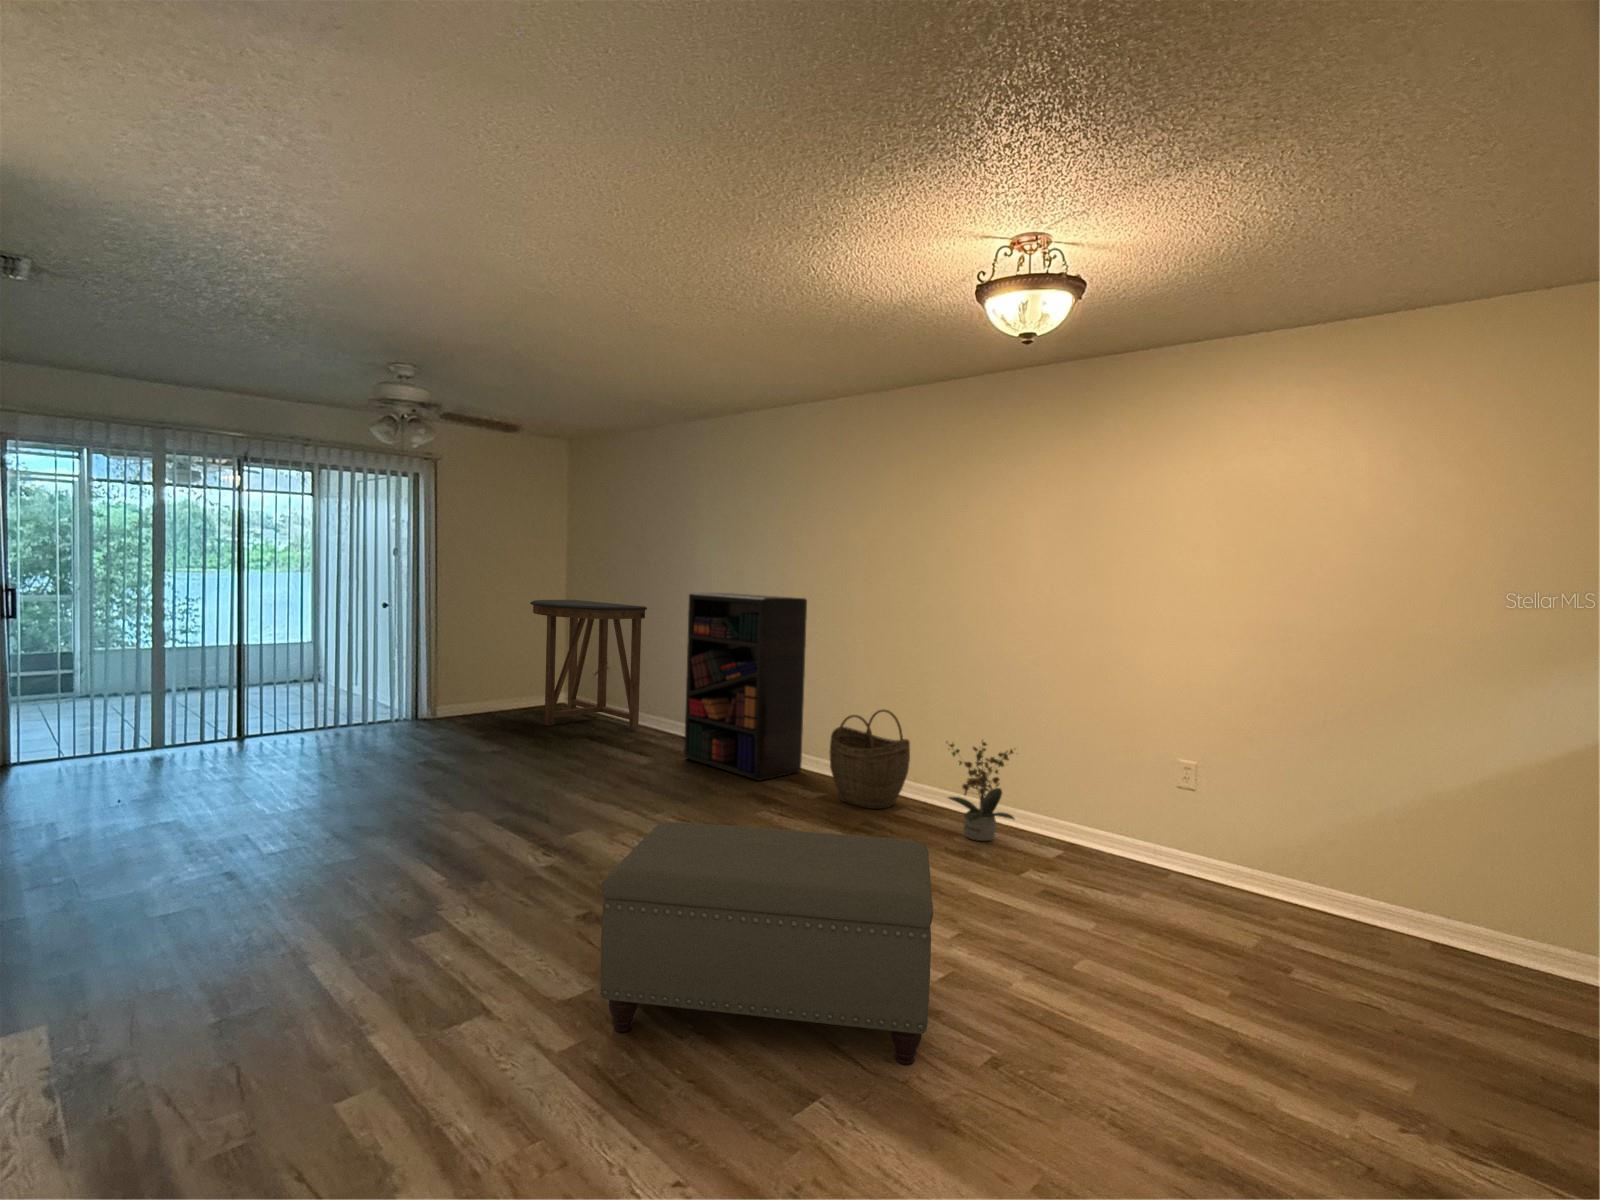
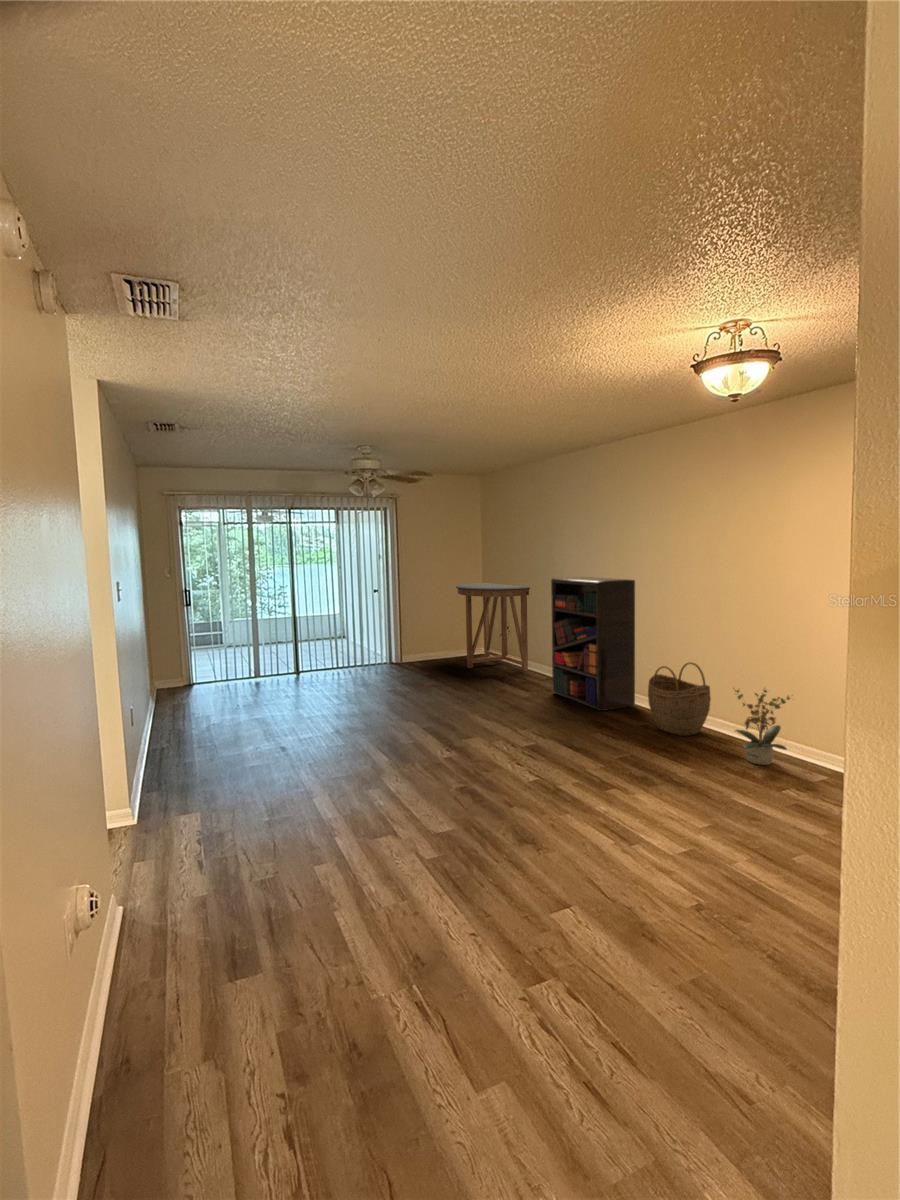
ottoman: present [600,822,933,1065] -> none [449,734,669,899]

